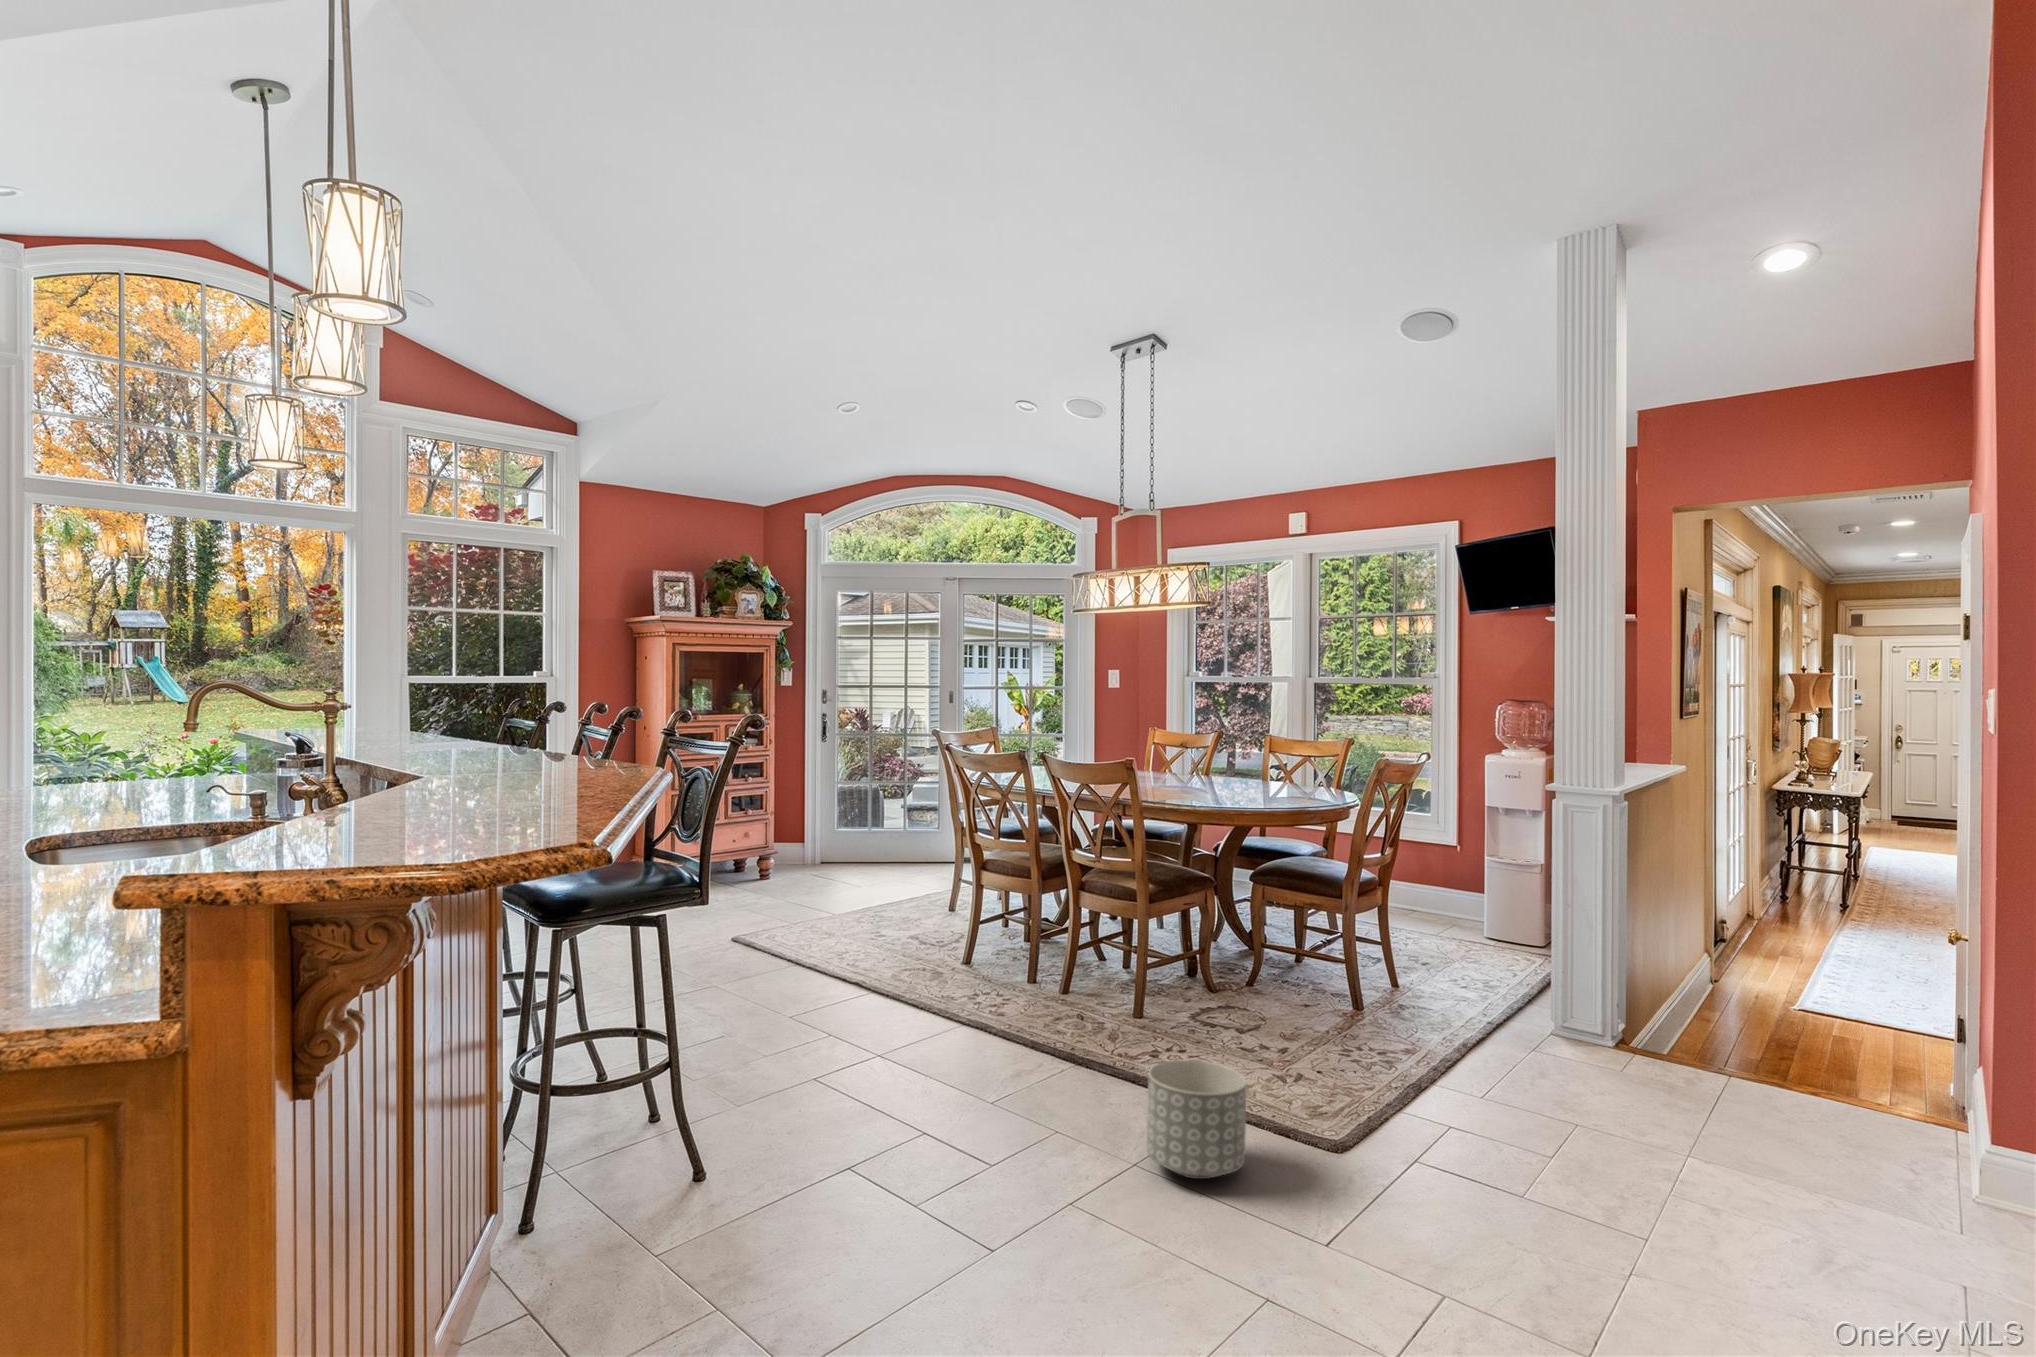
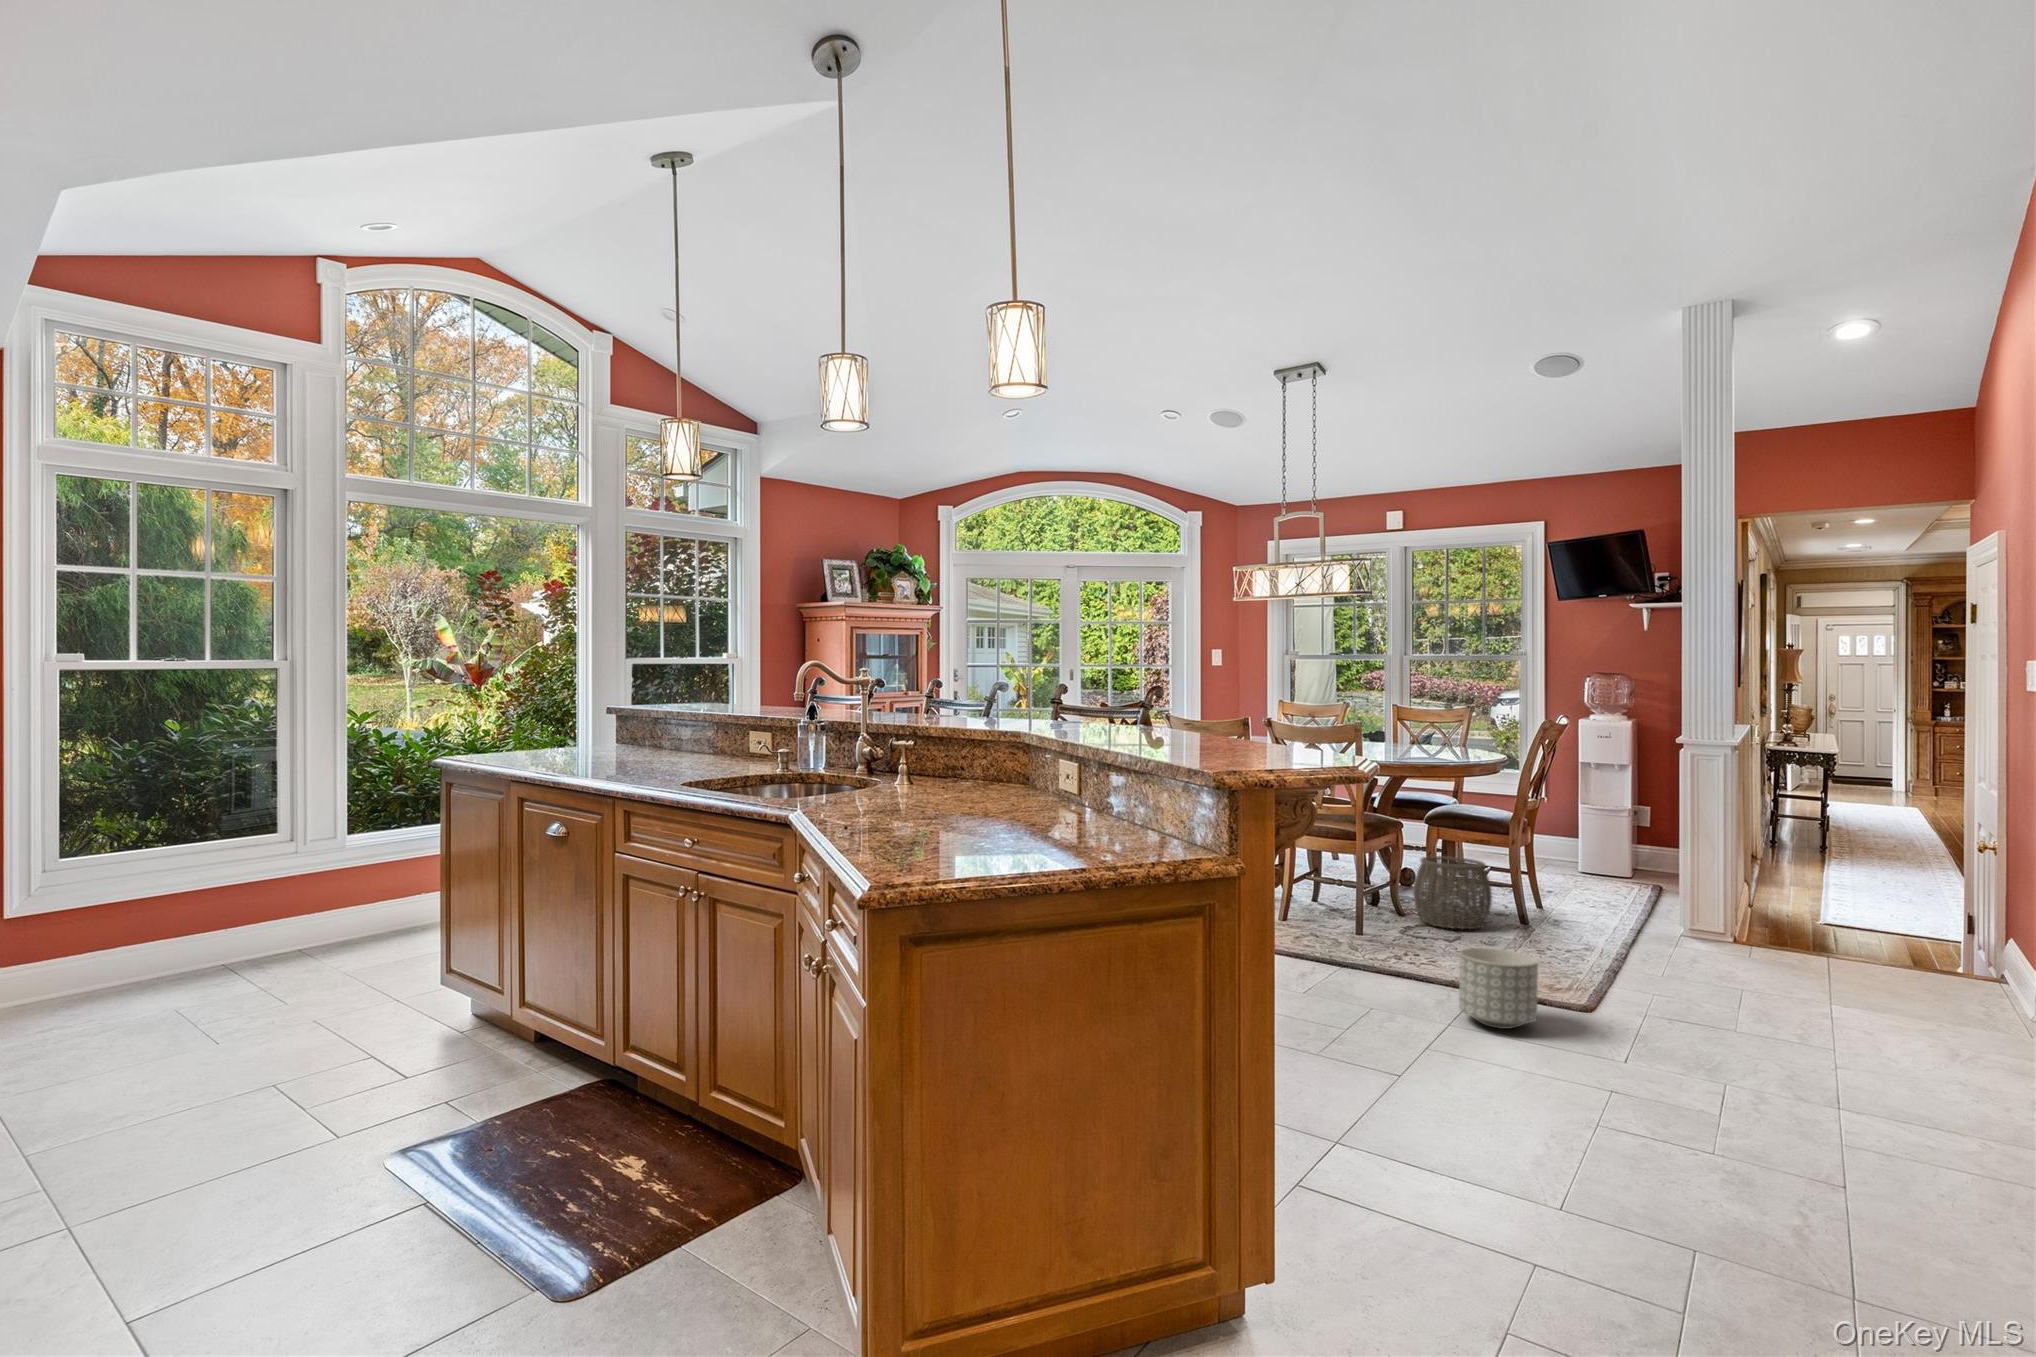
woven basket: none [1217,921,1312,1018] -> present [1413,856,1492,929]

